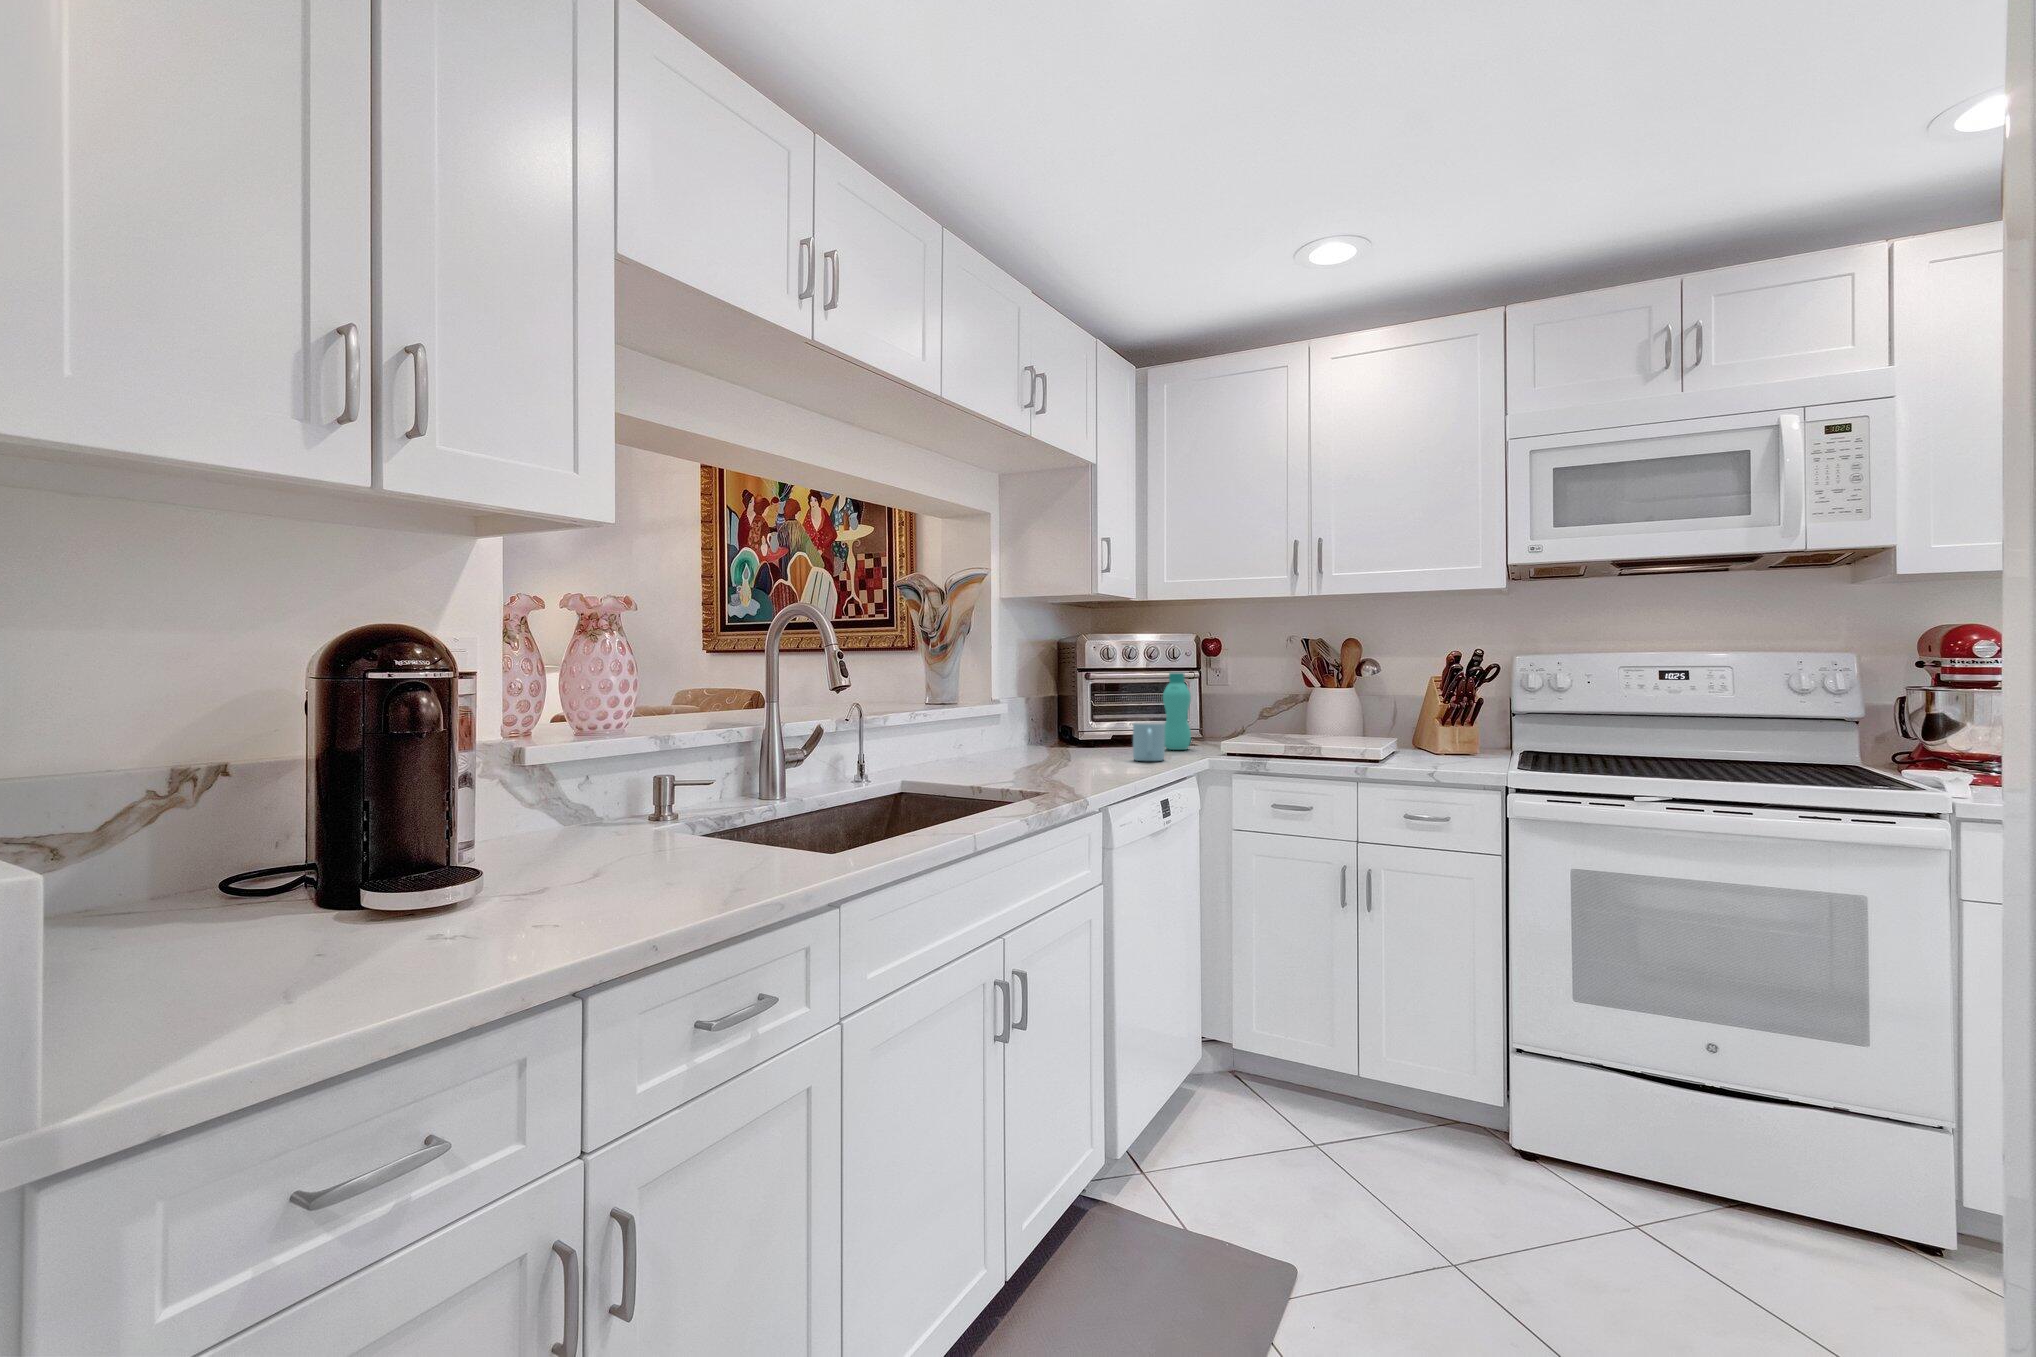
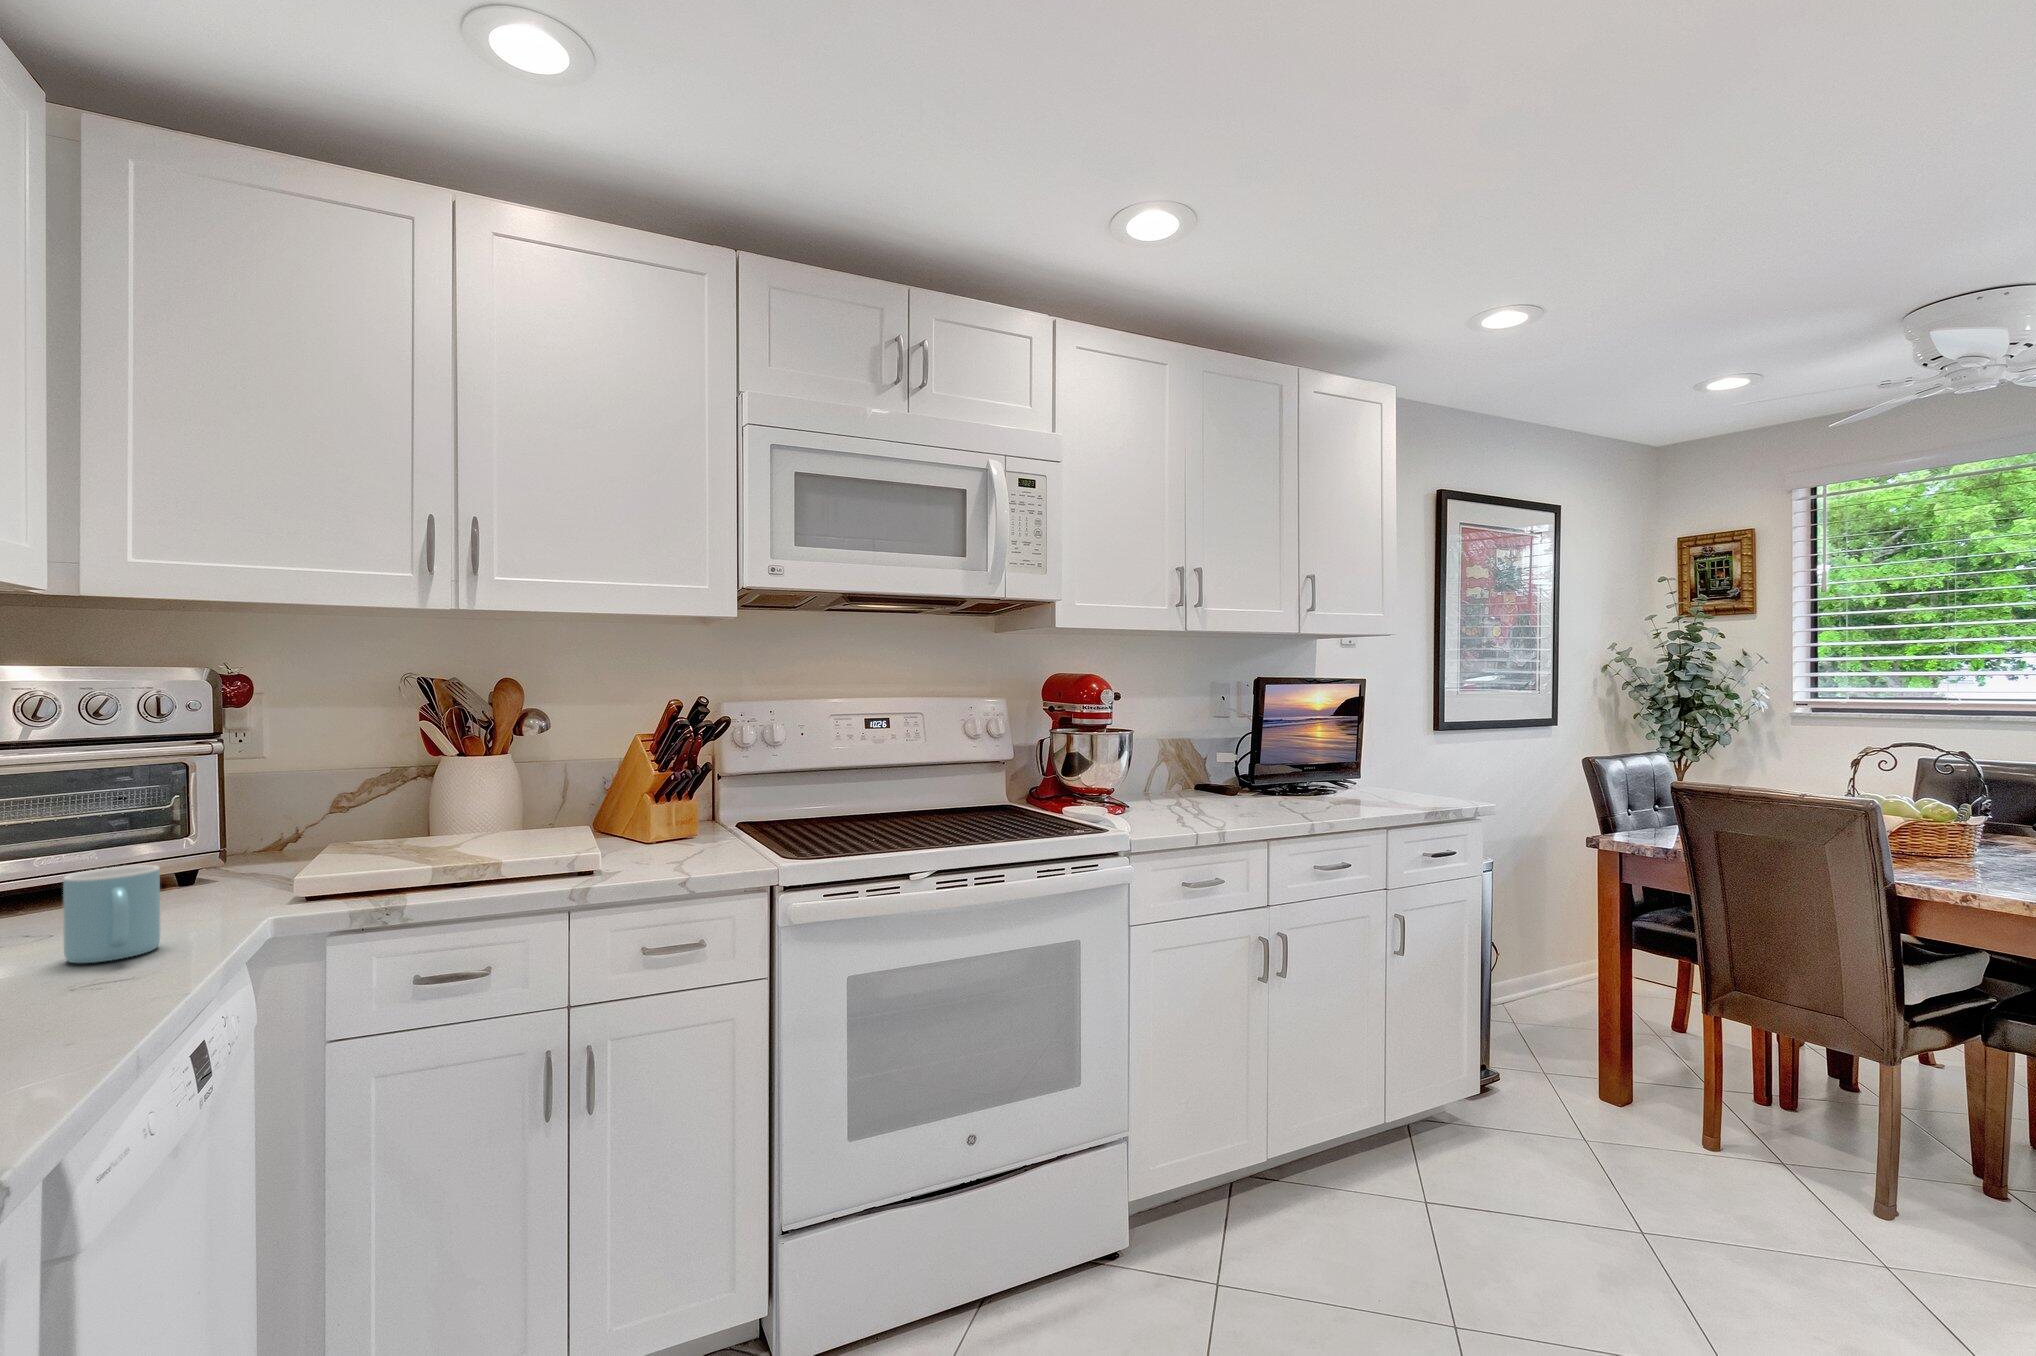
bottle: present [1163,673,1191,750] -> none [137,751,211,906]

